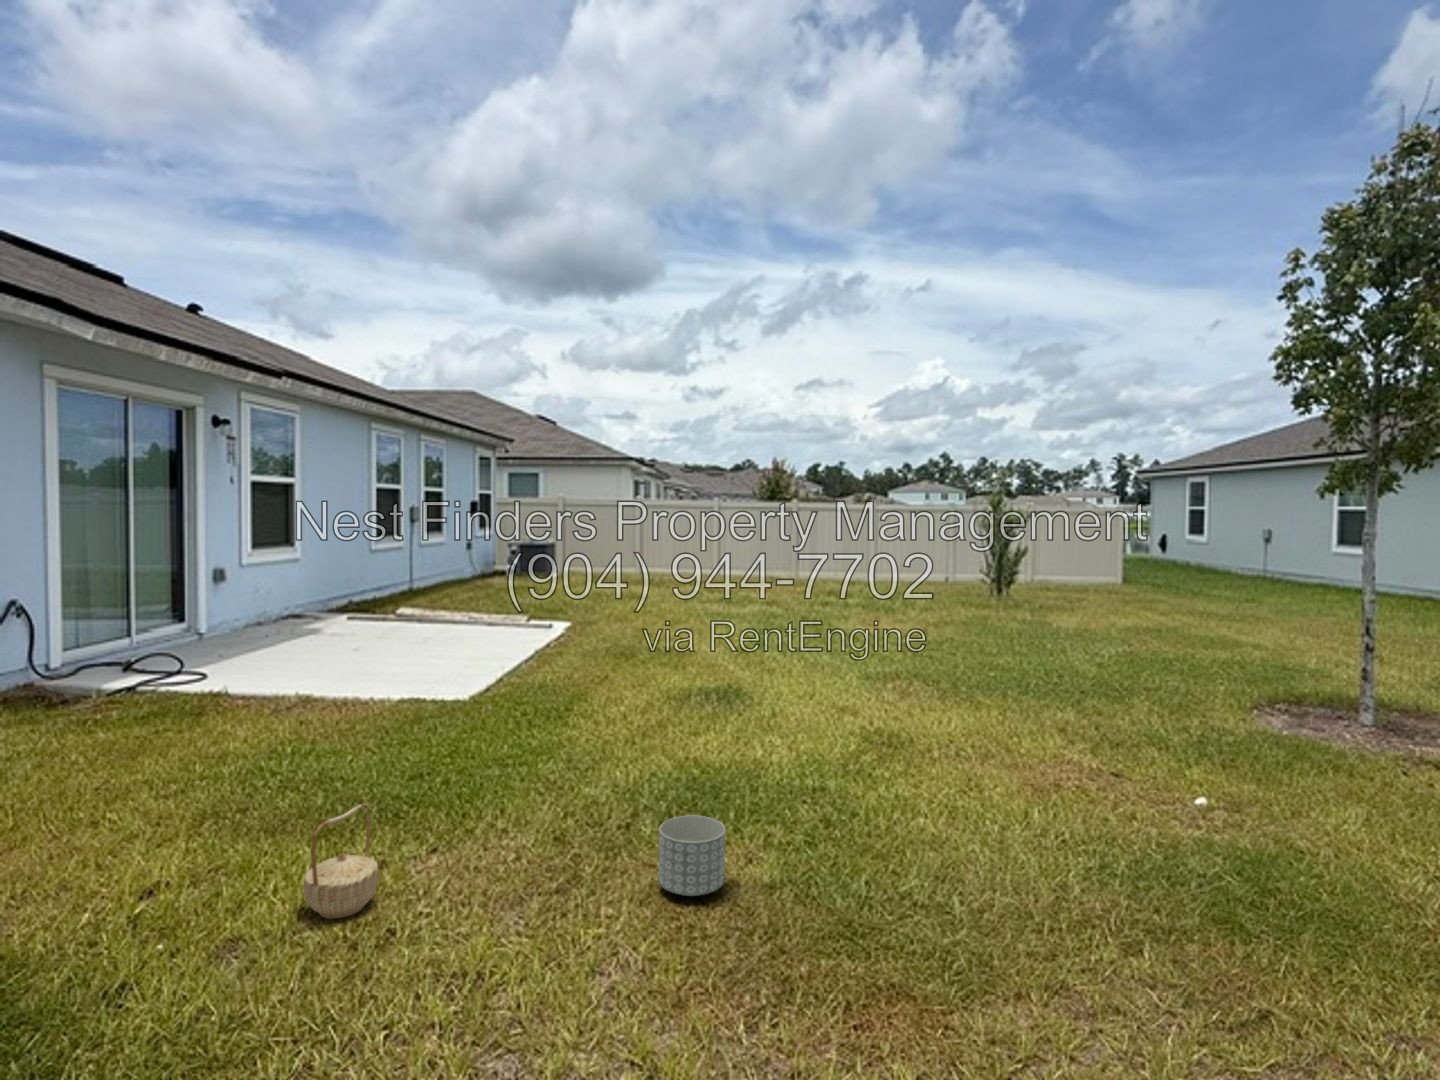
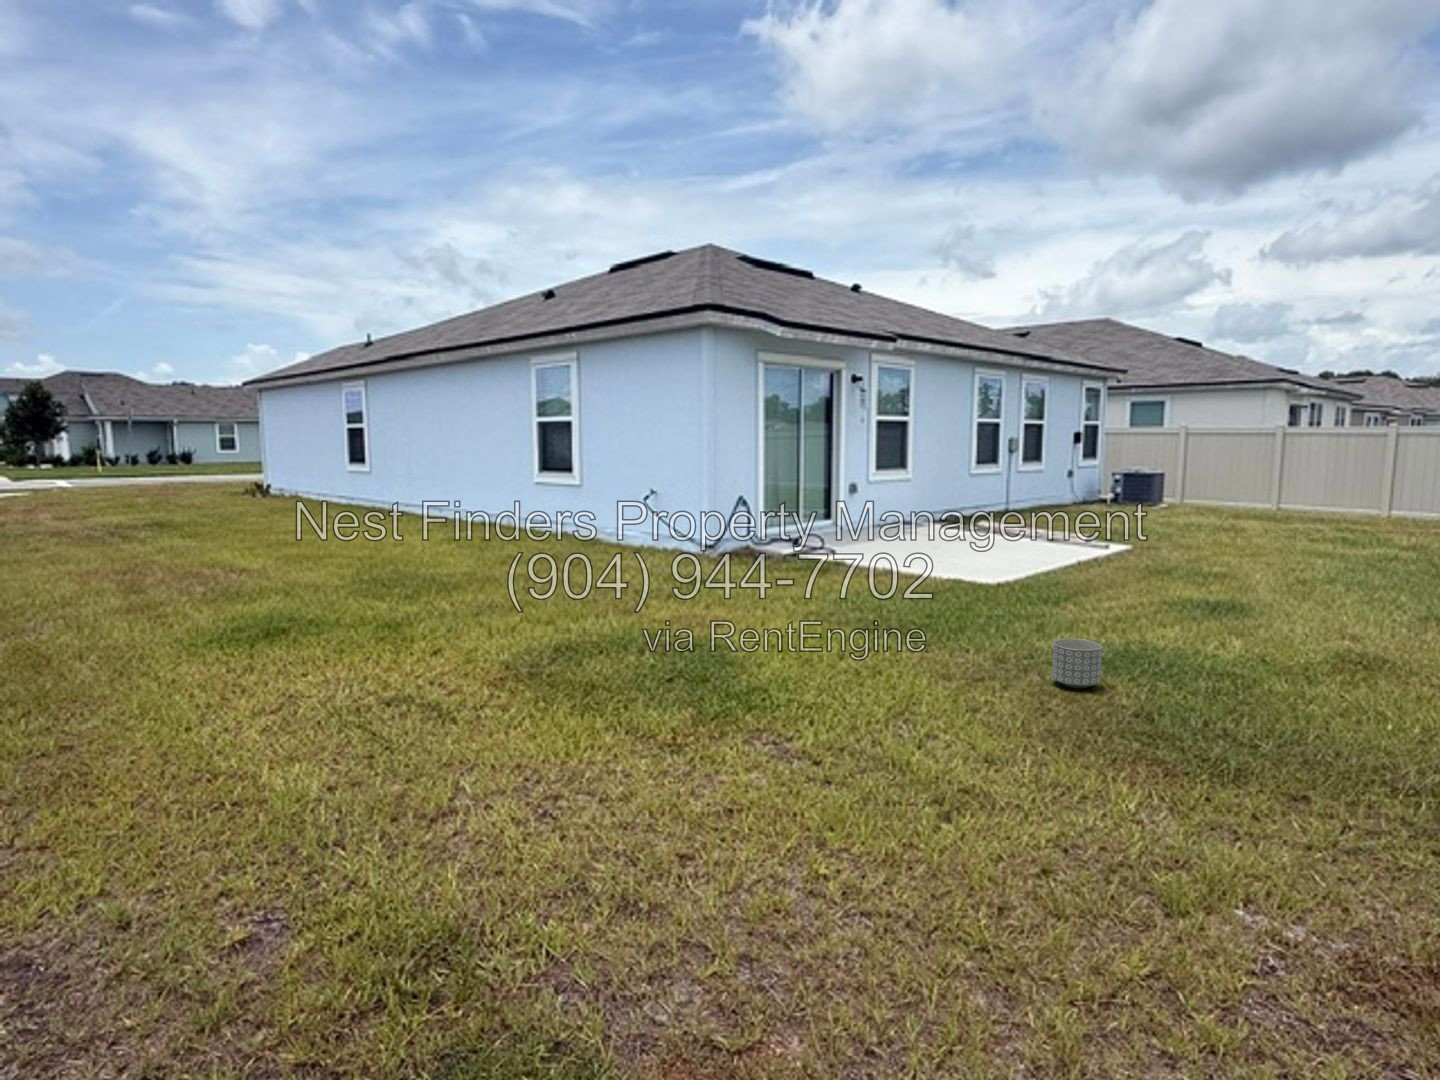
basket: present [304,804,378,919] -> none [850,601,889,657]

